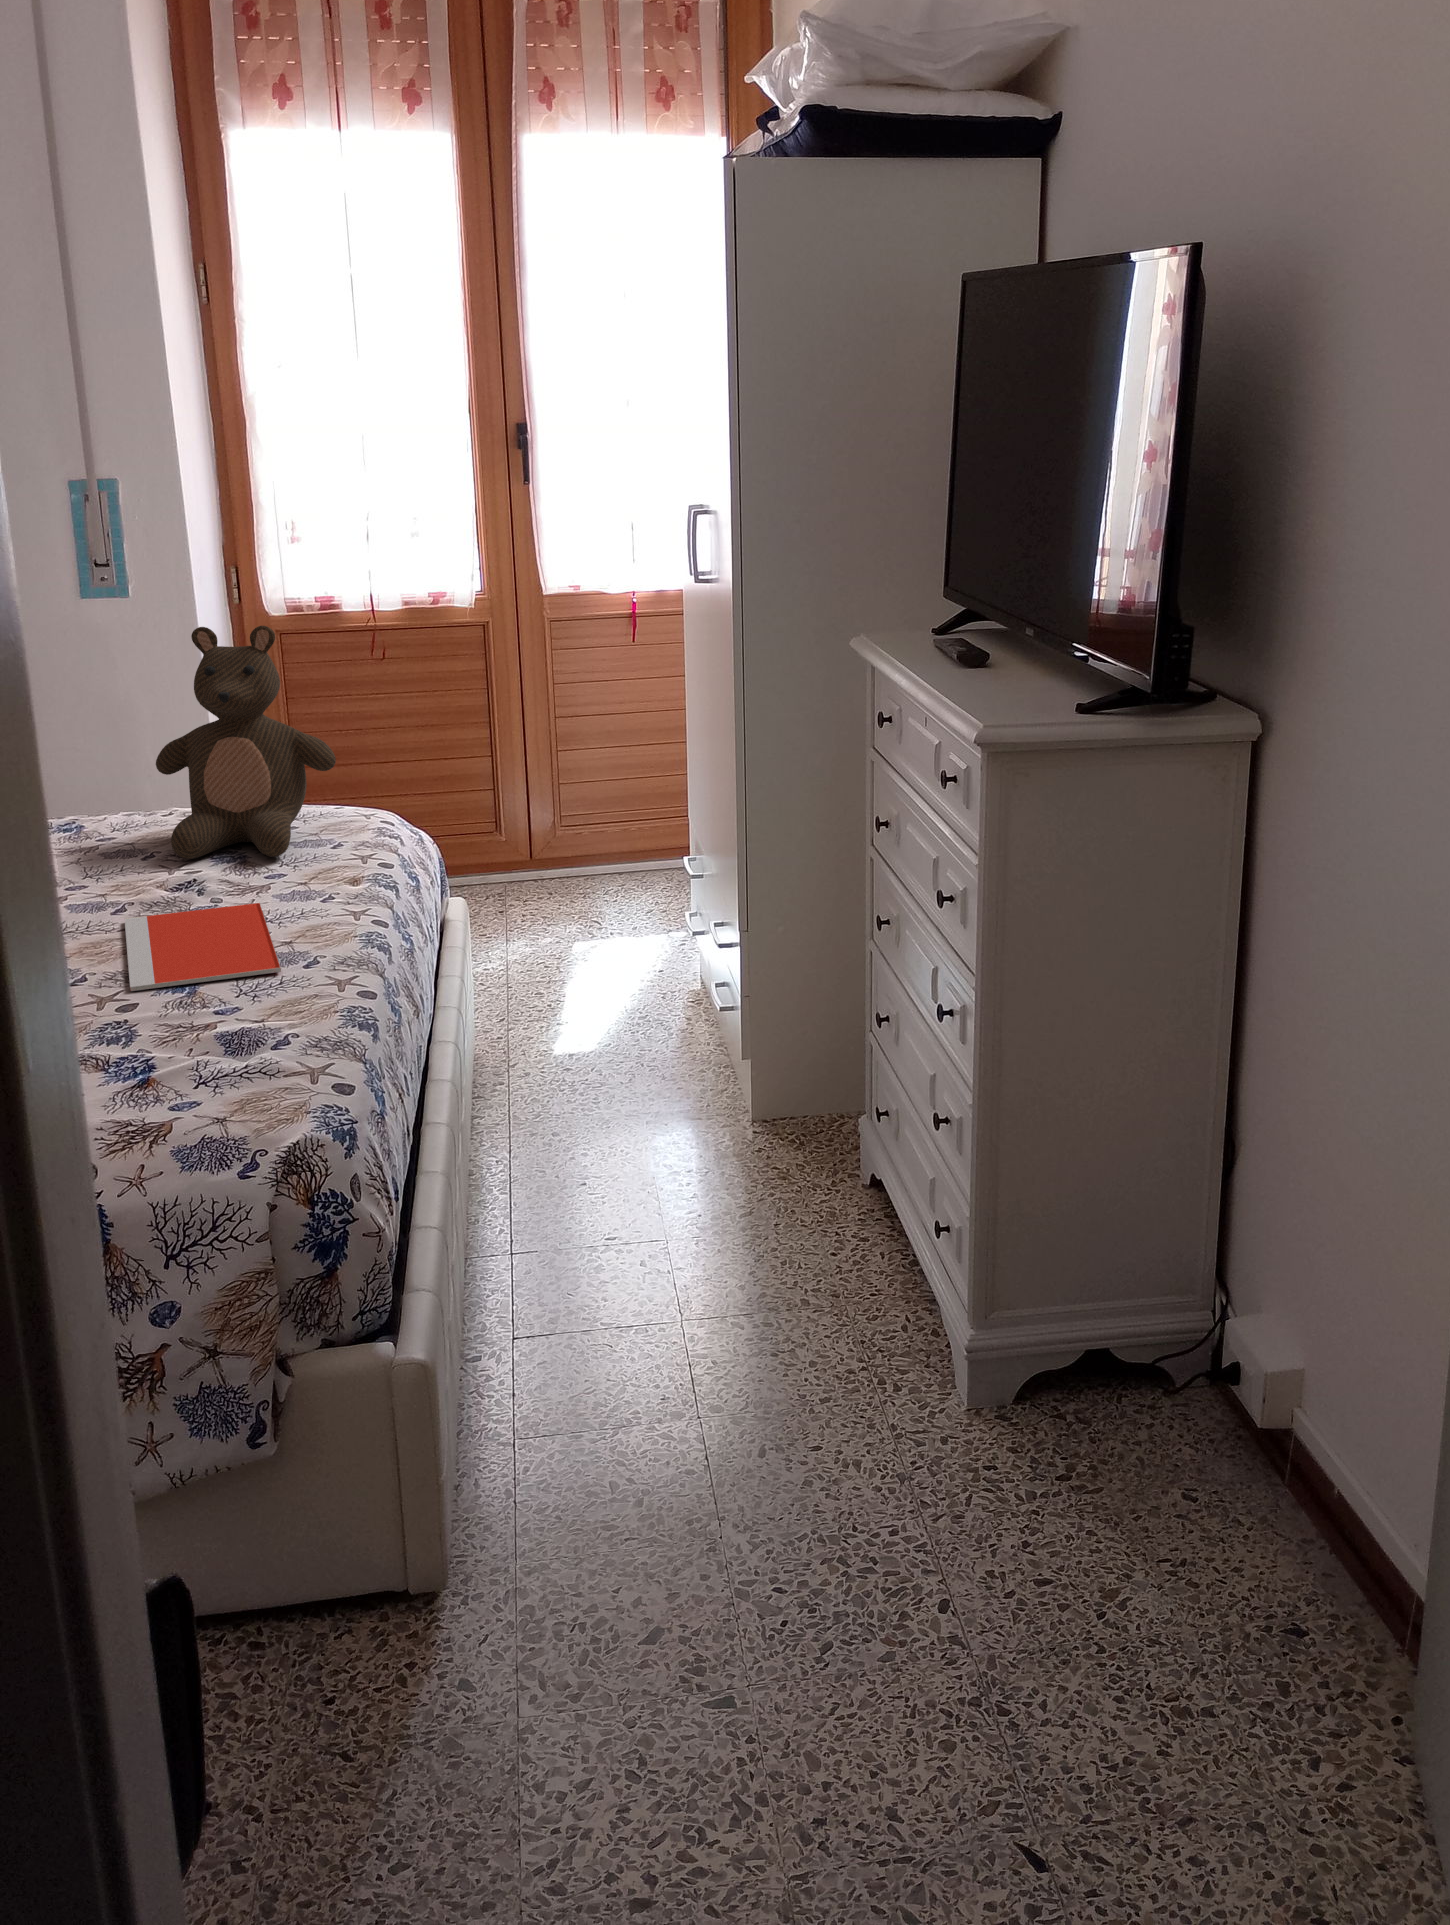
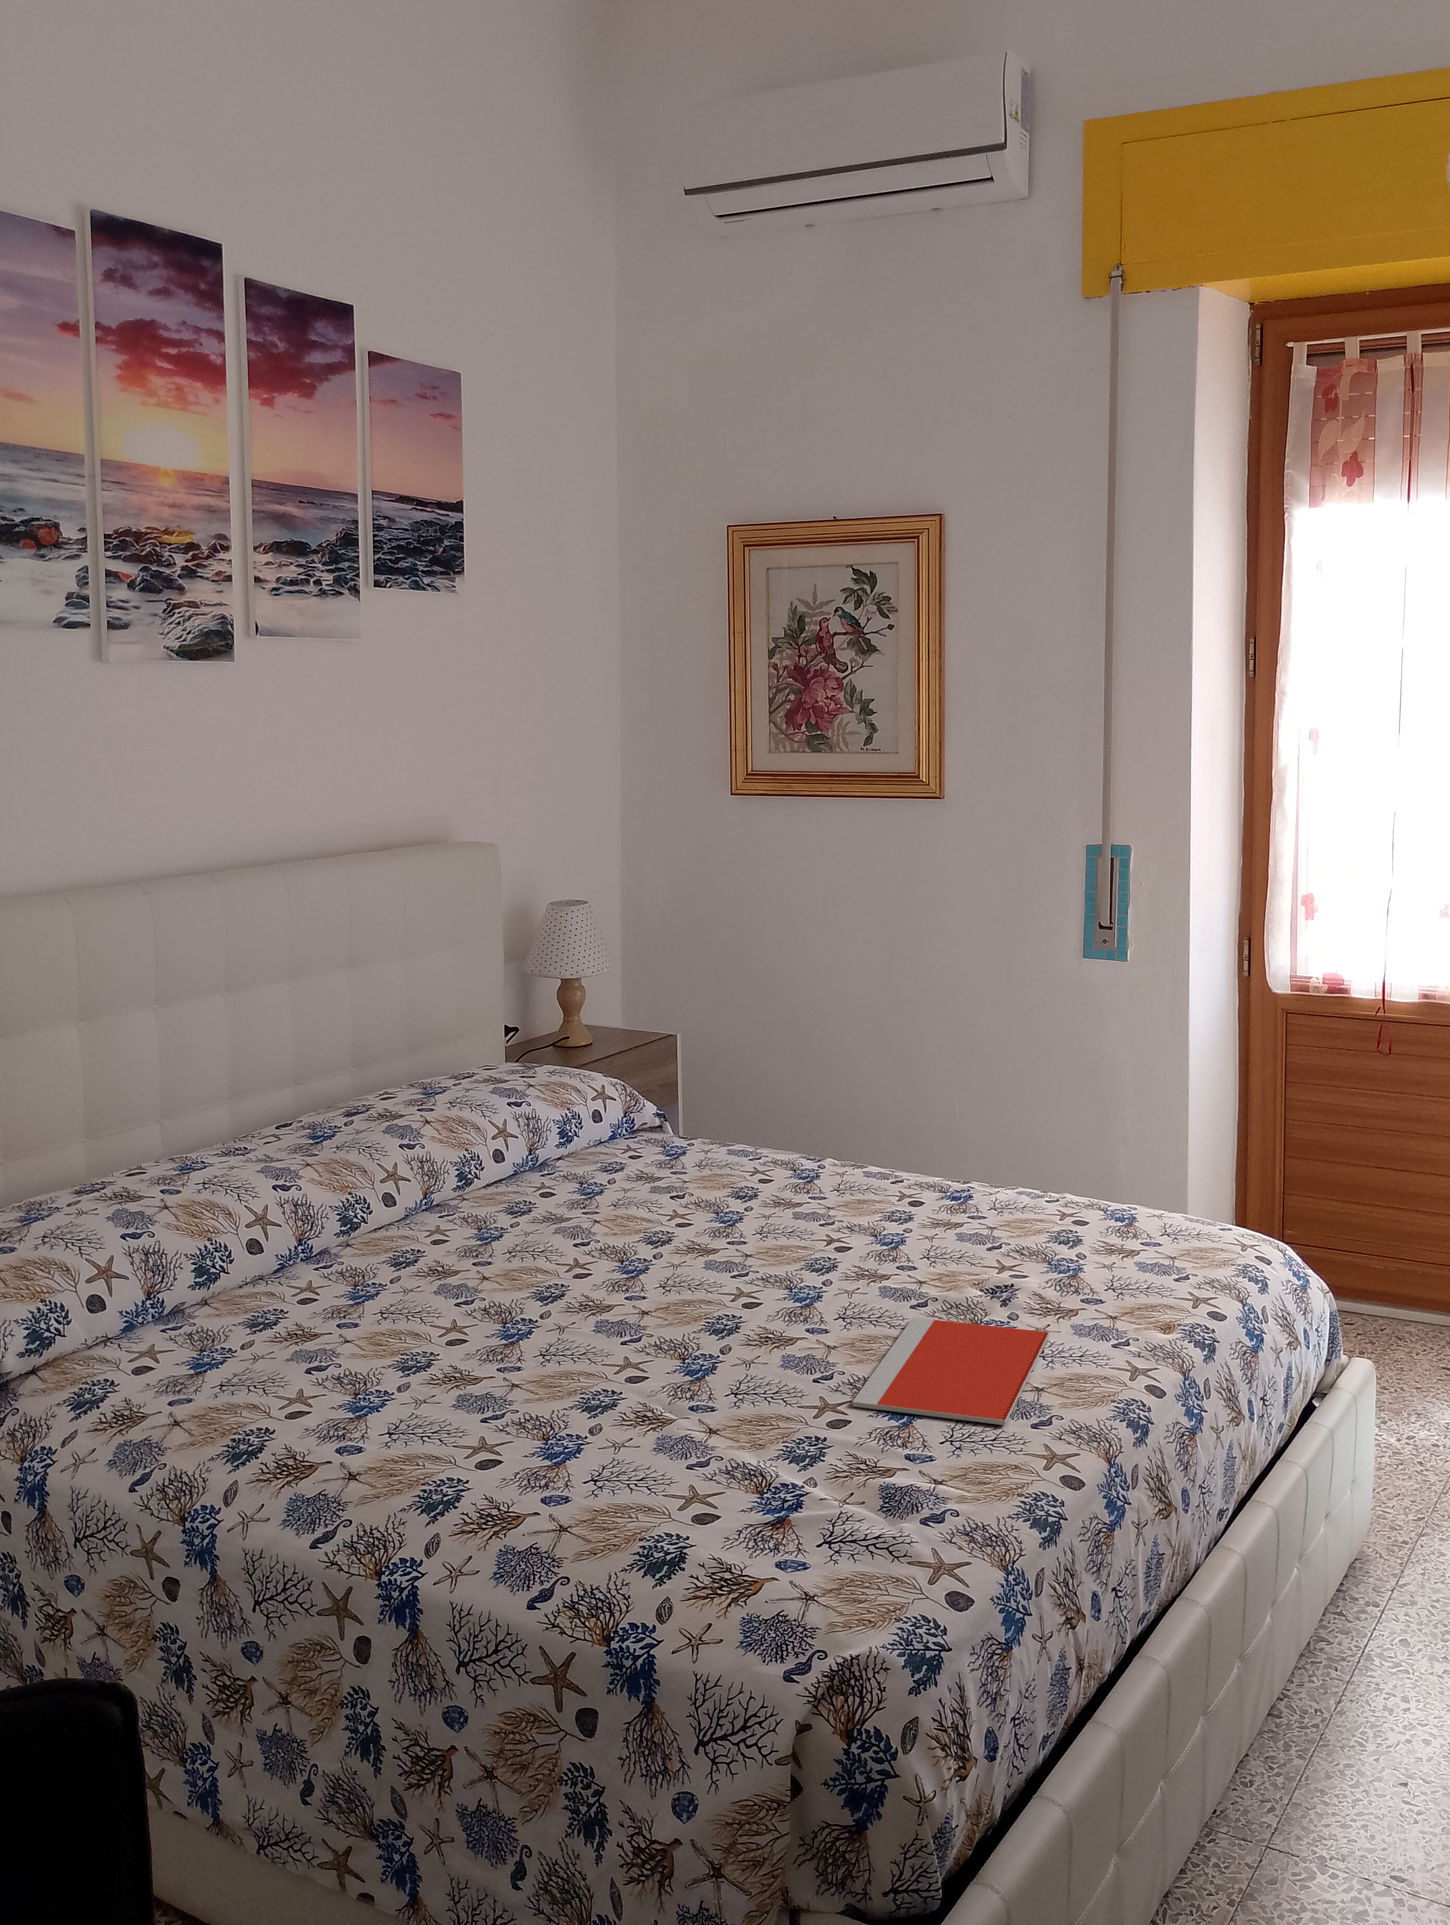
stuffed bear: present [156,626,336,859] -> none [1010,1018,1202,1278]

